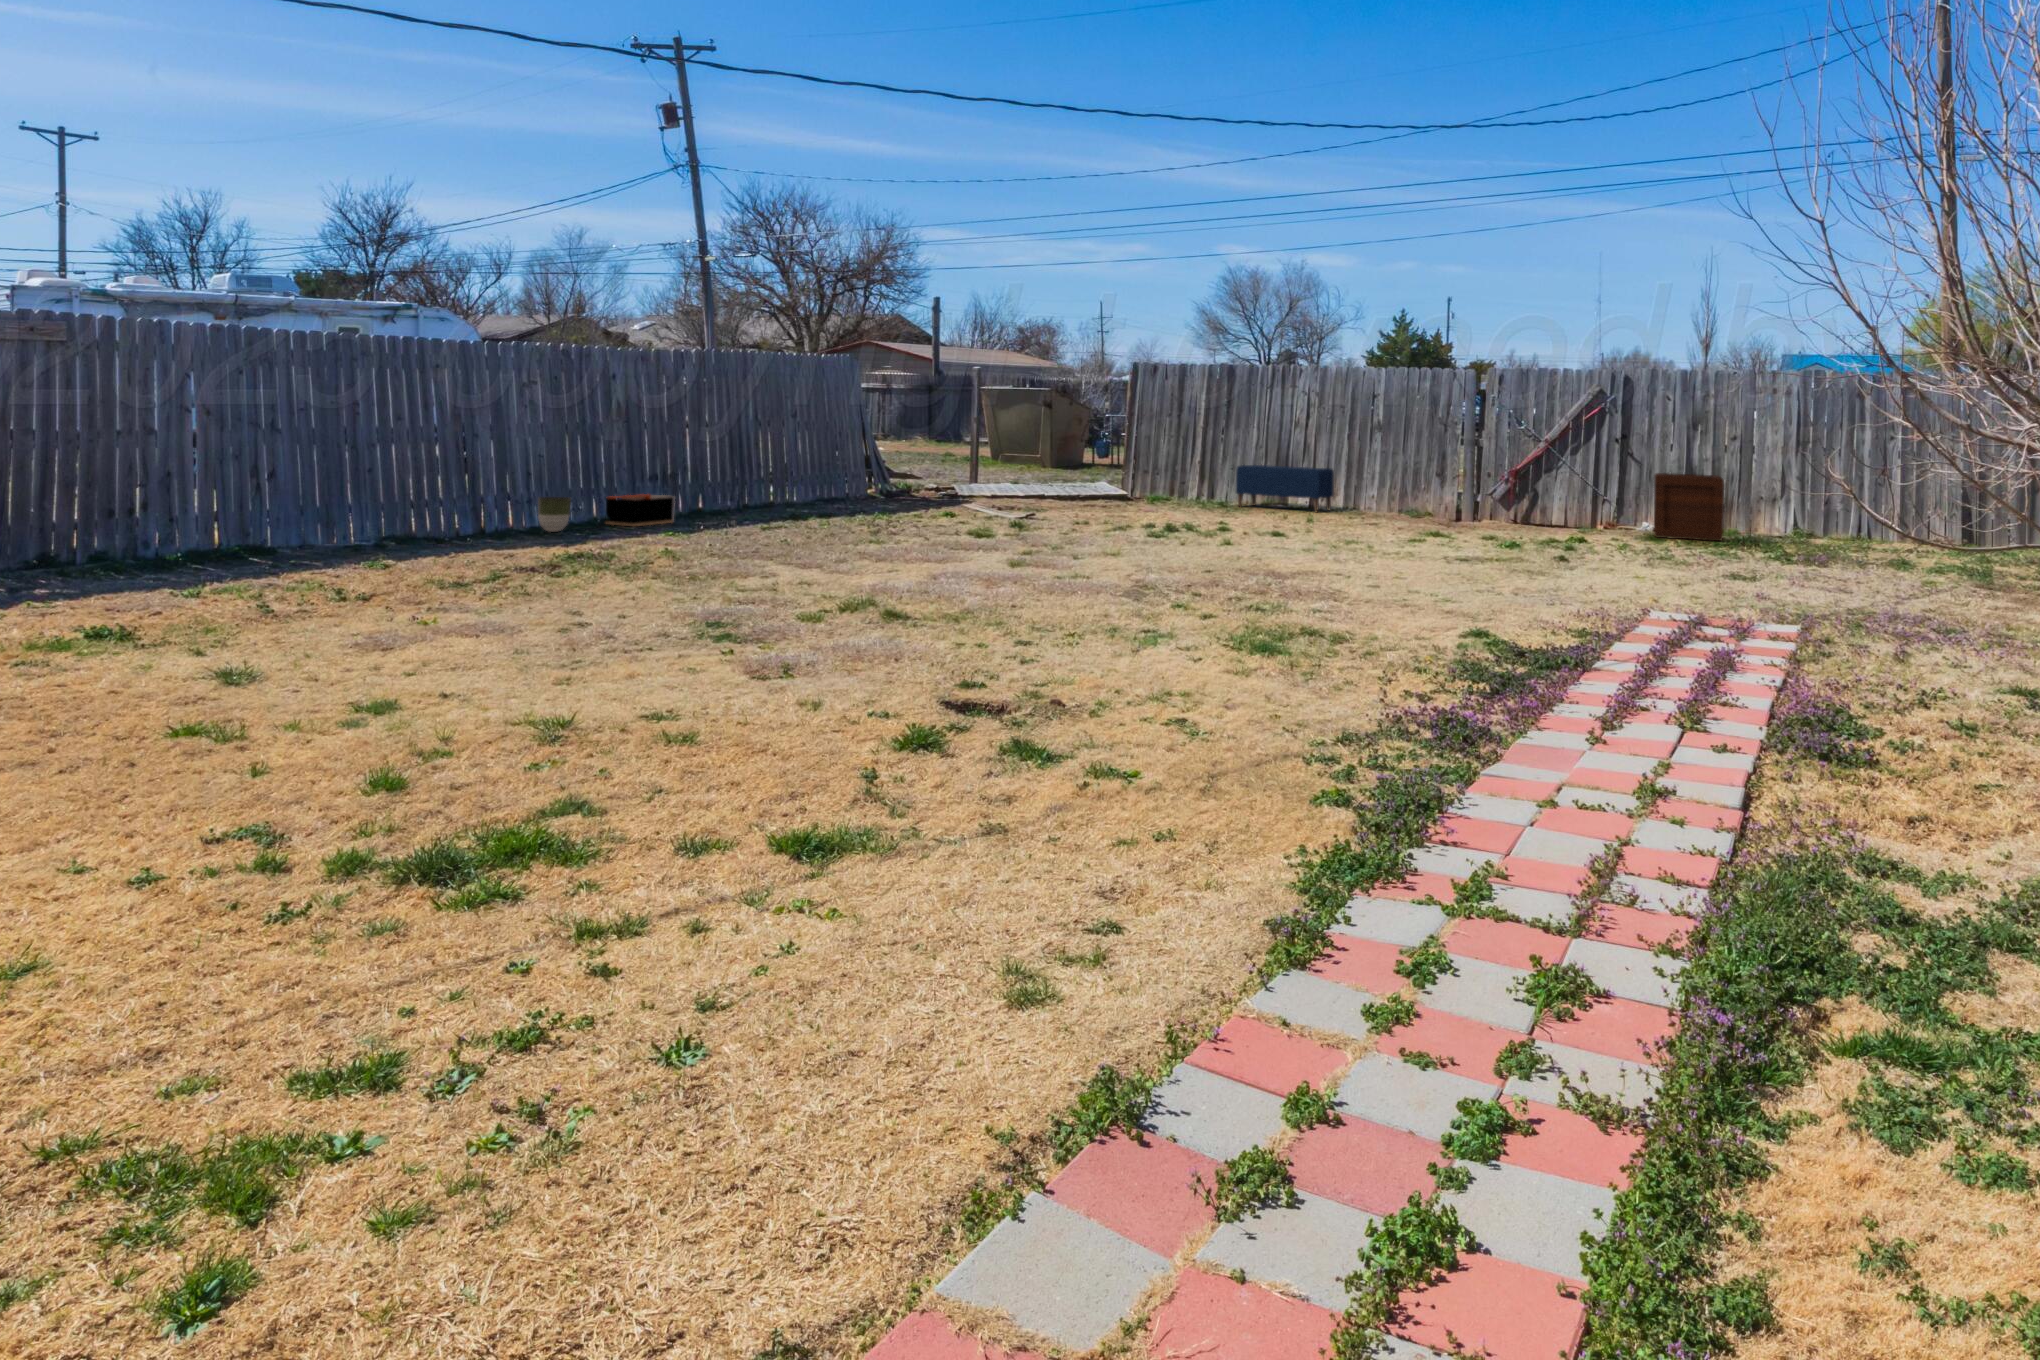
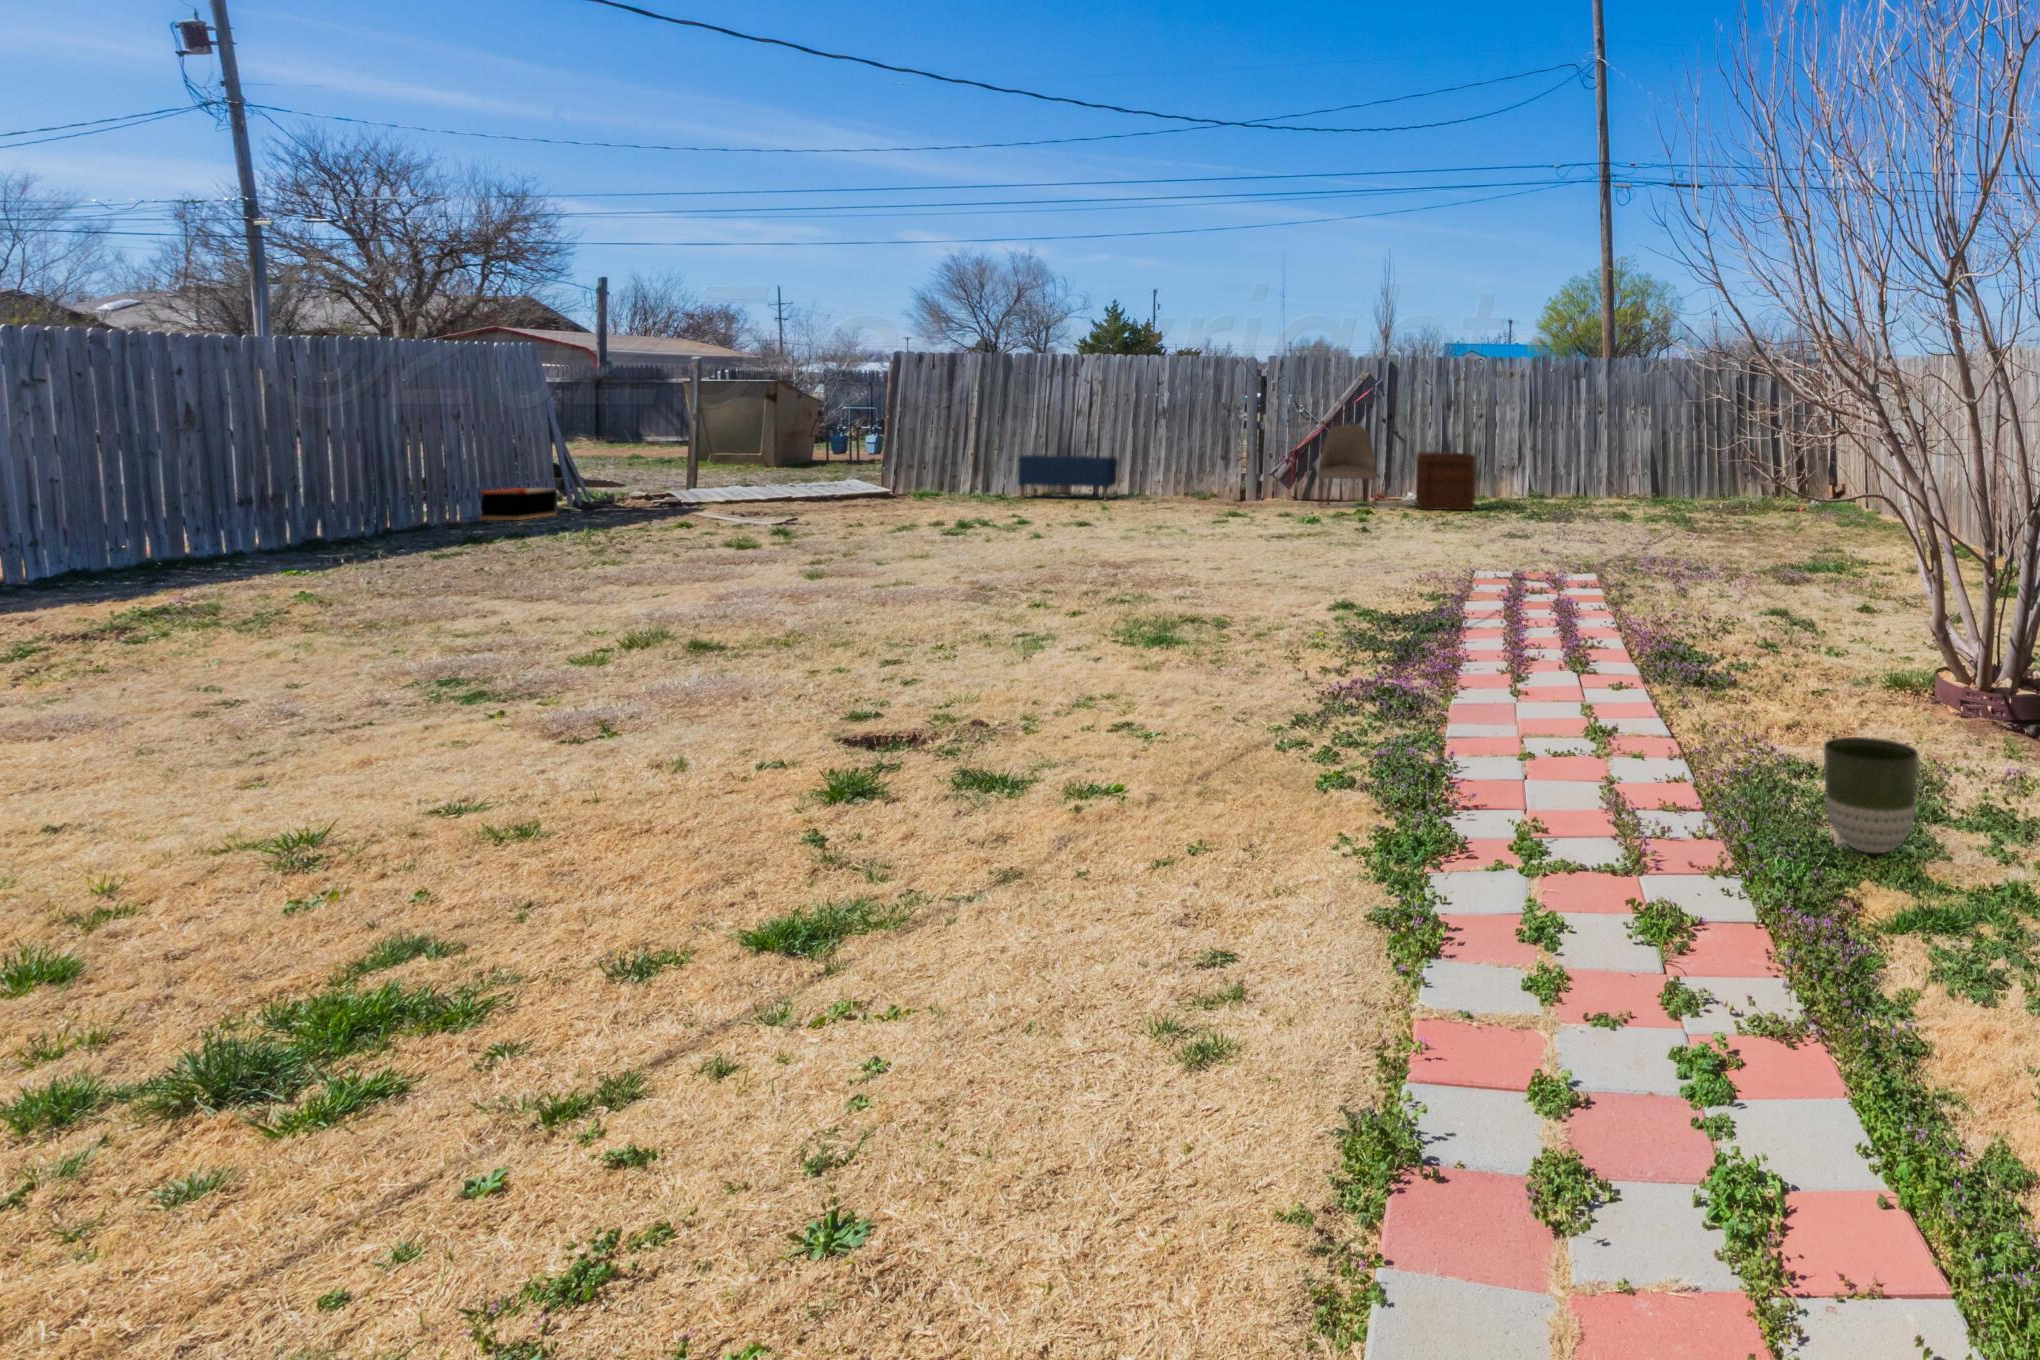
chair: none [1536,441,1604,533] -> present [1318,425,1378,507]
storage bin: present [605,494,675,526] -> present [479,488,557,520]
planter: present [538,497,571,532] -> present [1823,737,1919,854]

